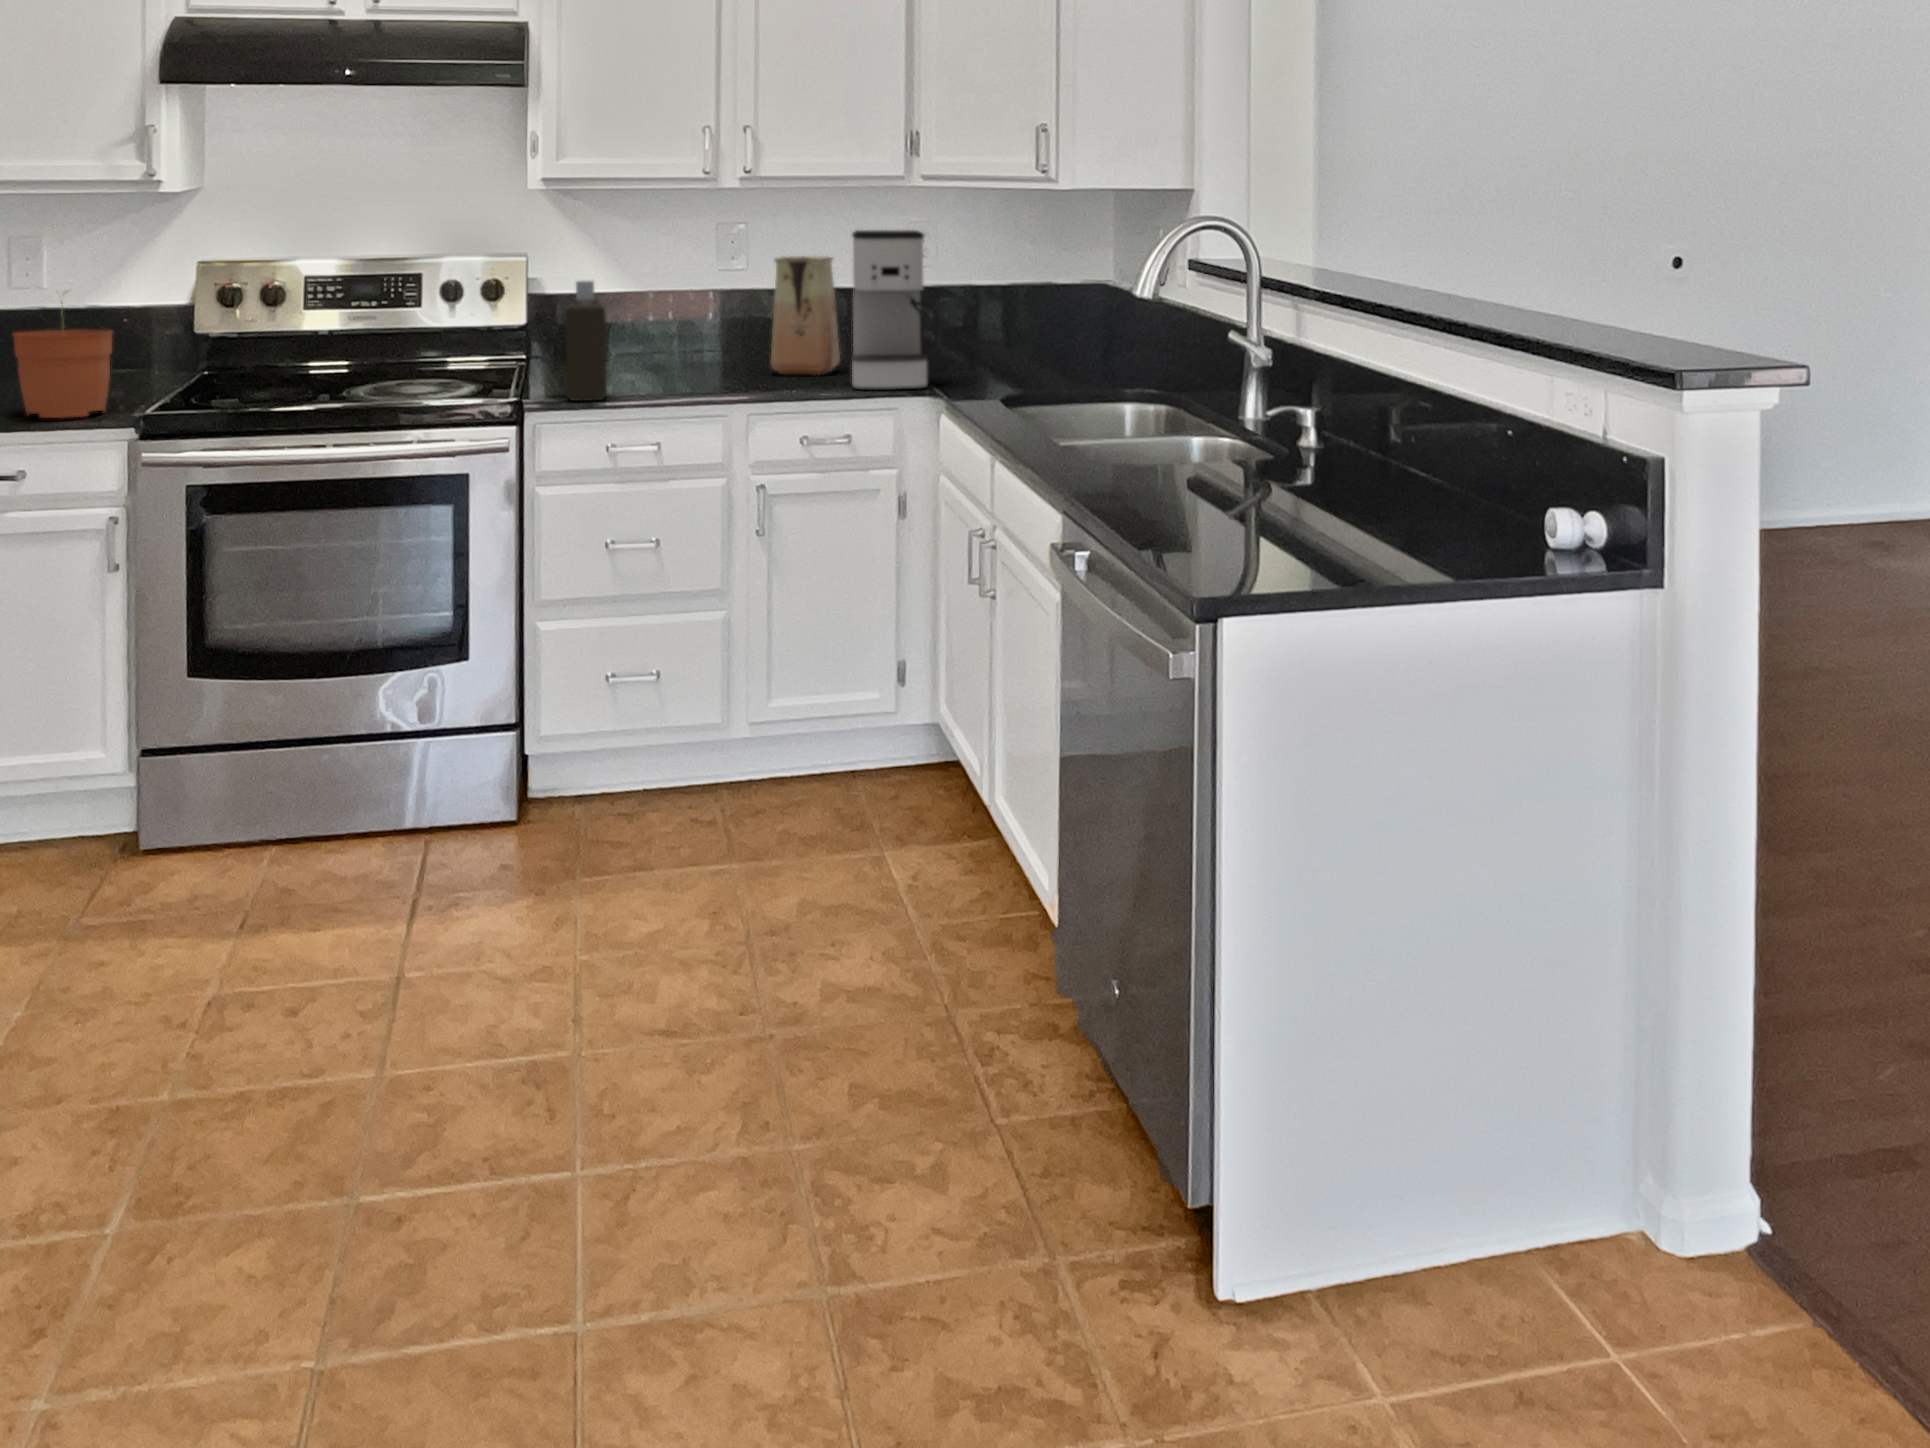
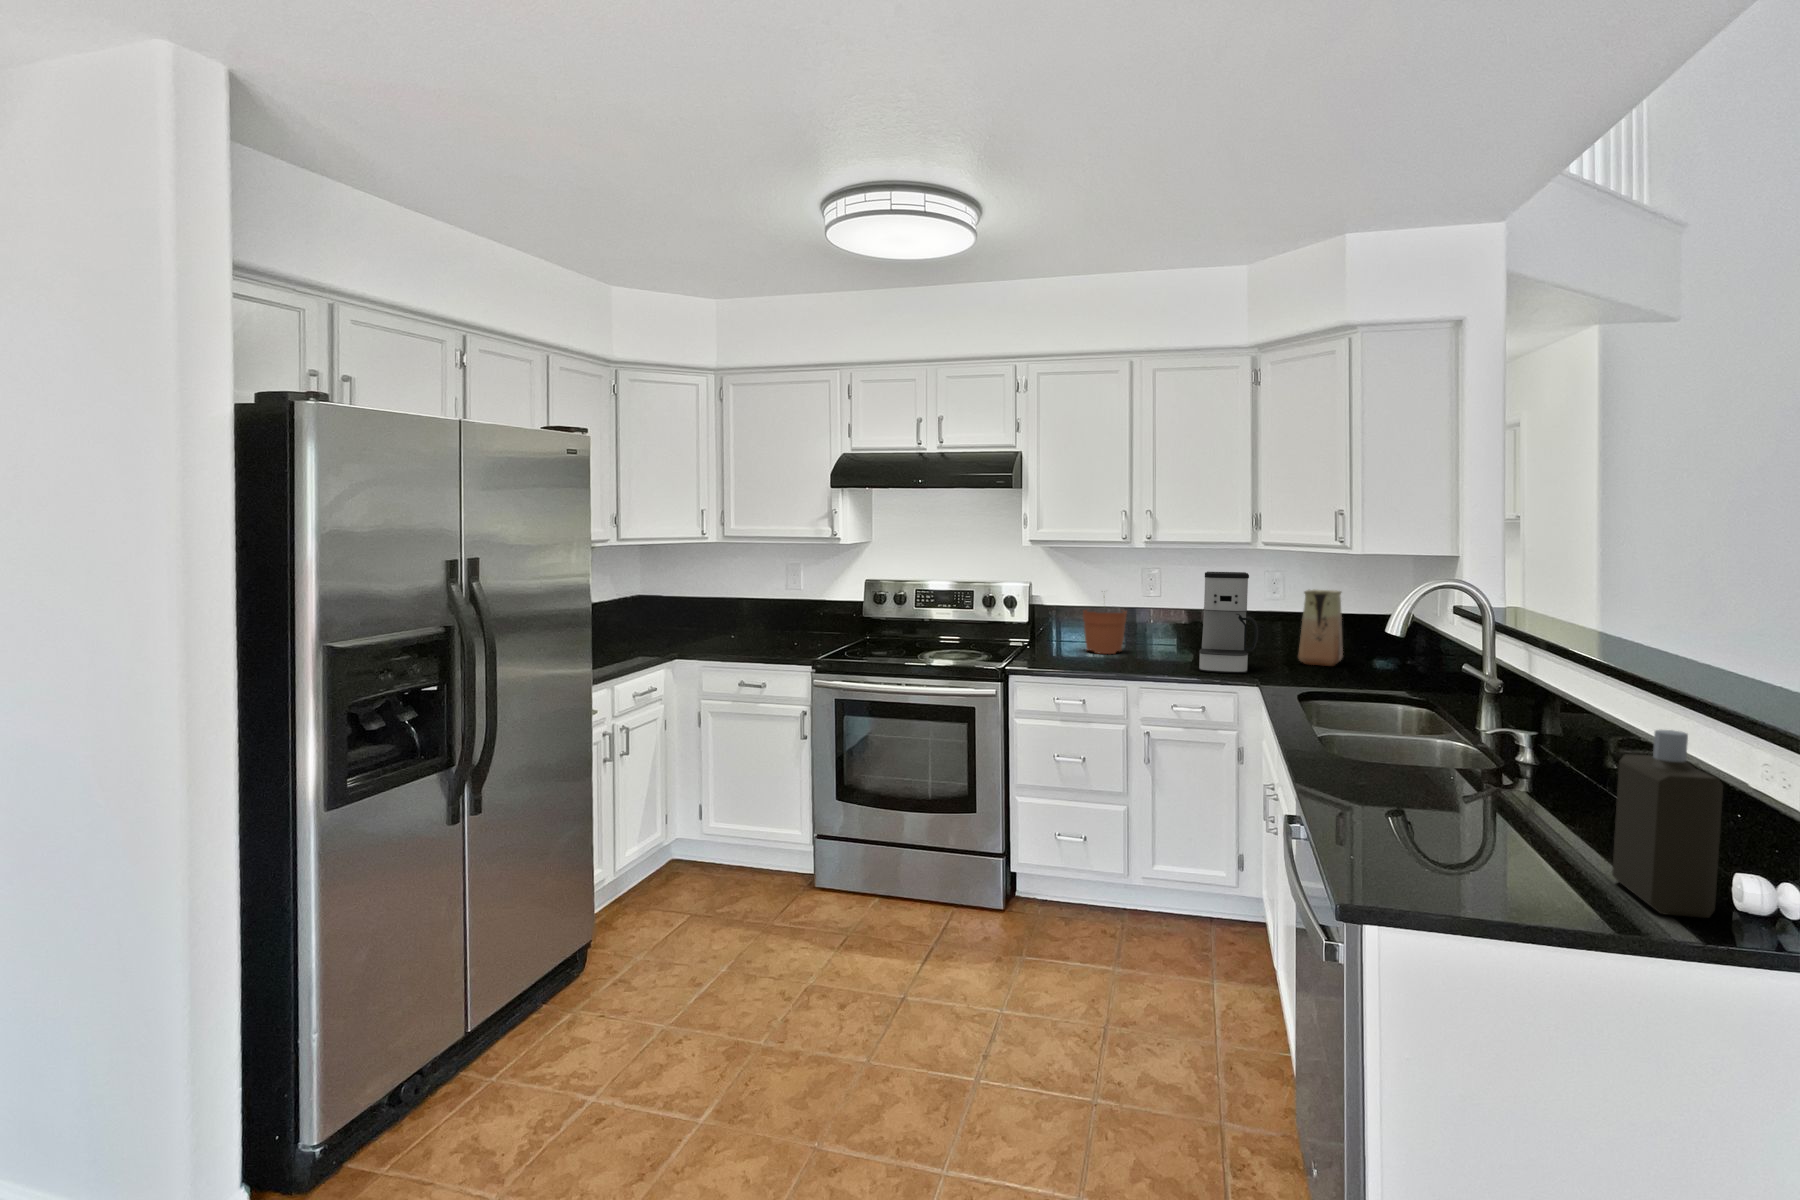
vase: present [771,256,840,375] -> present [1298,590,1343,666]
bottle: present [565,281,607,401] -> present [1612,730,1723,918]
plant pot: present [13,302,112,418] -> present [1083,610,1127,654]

